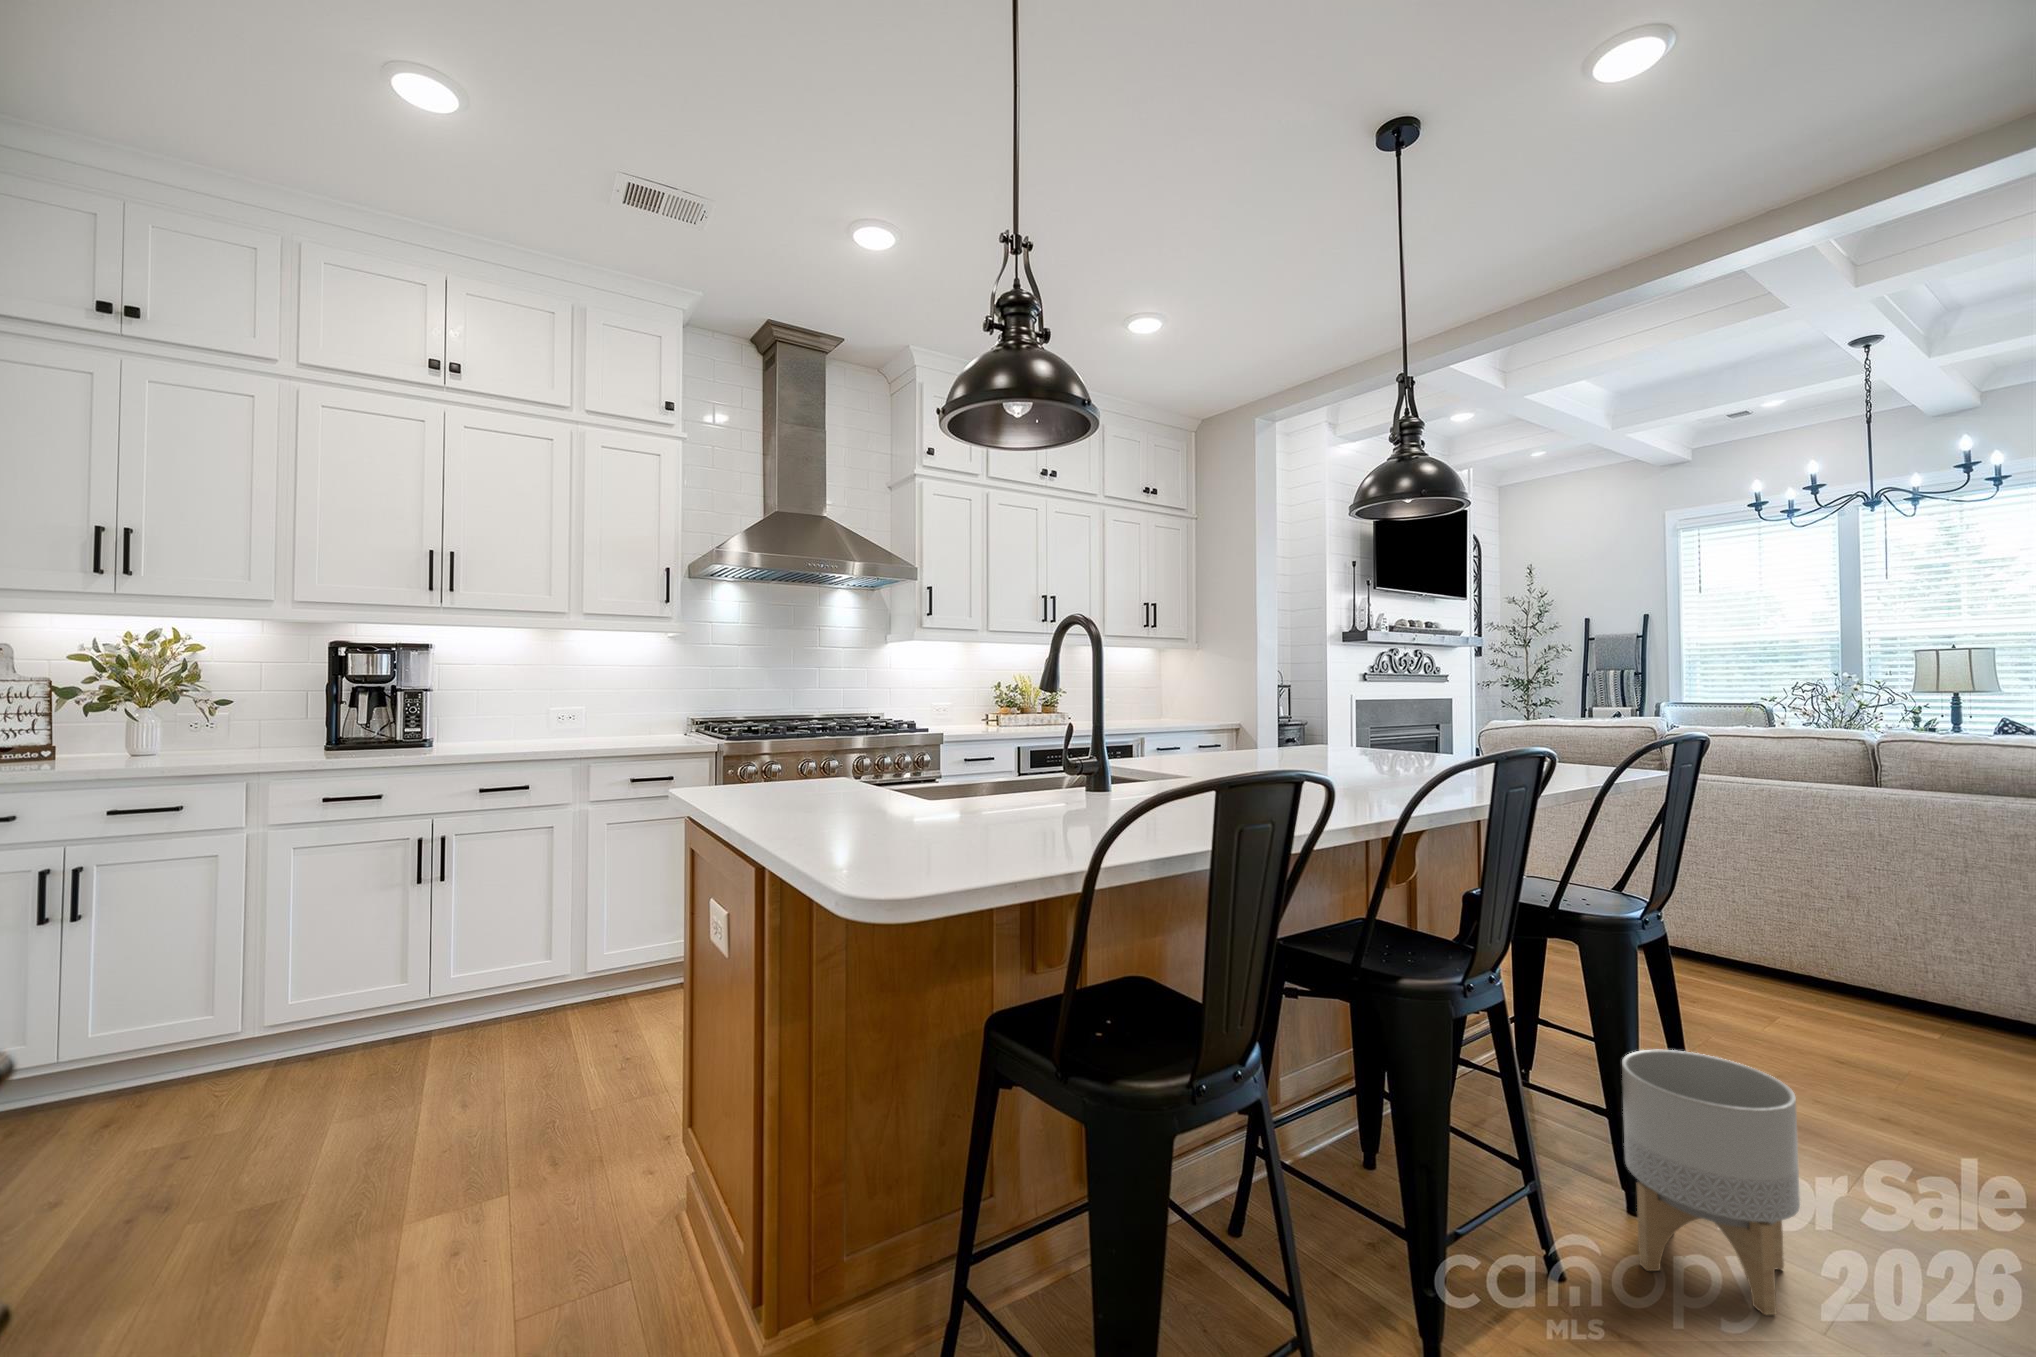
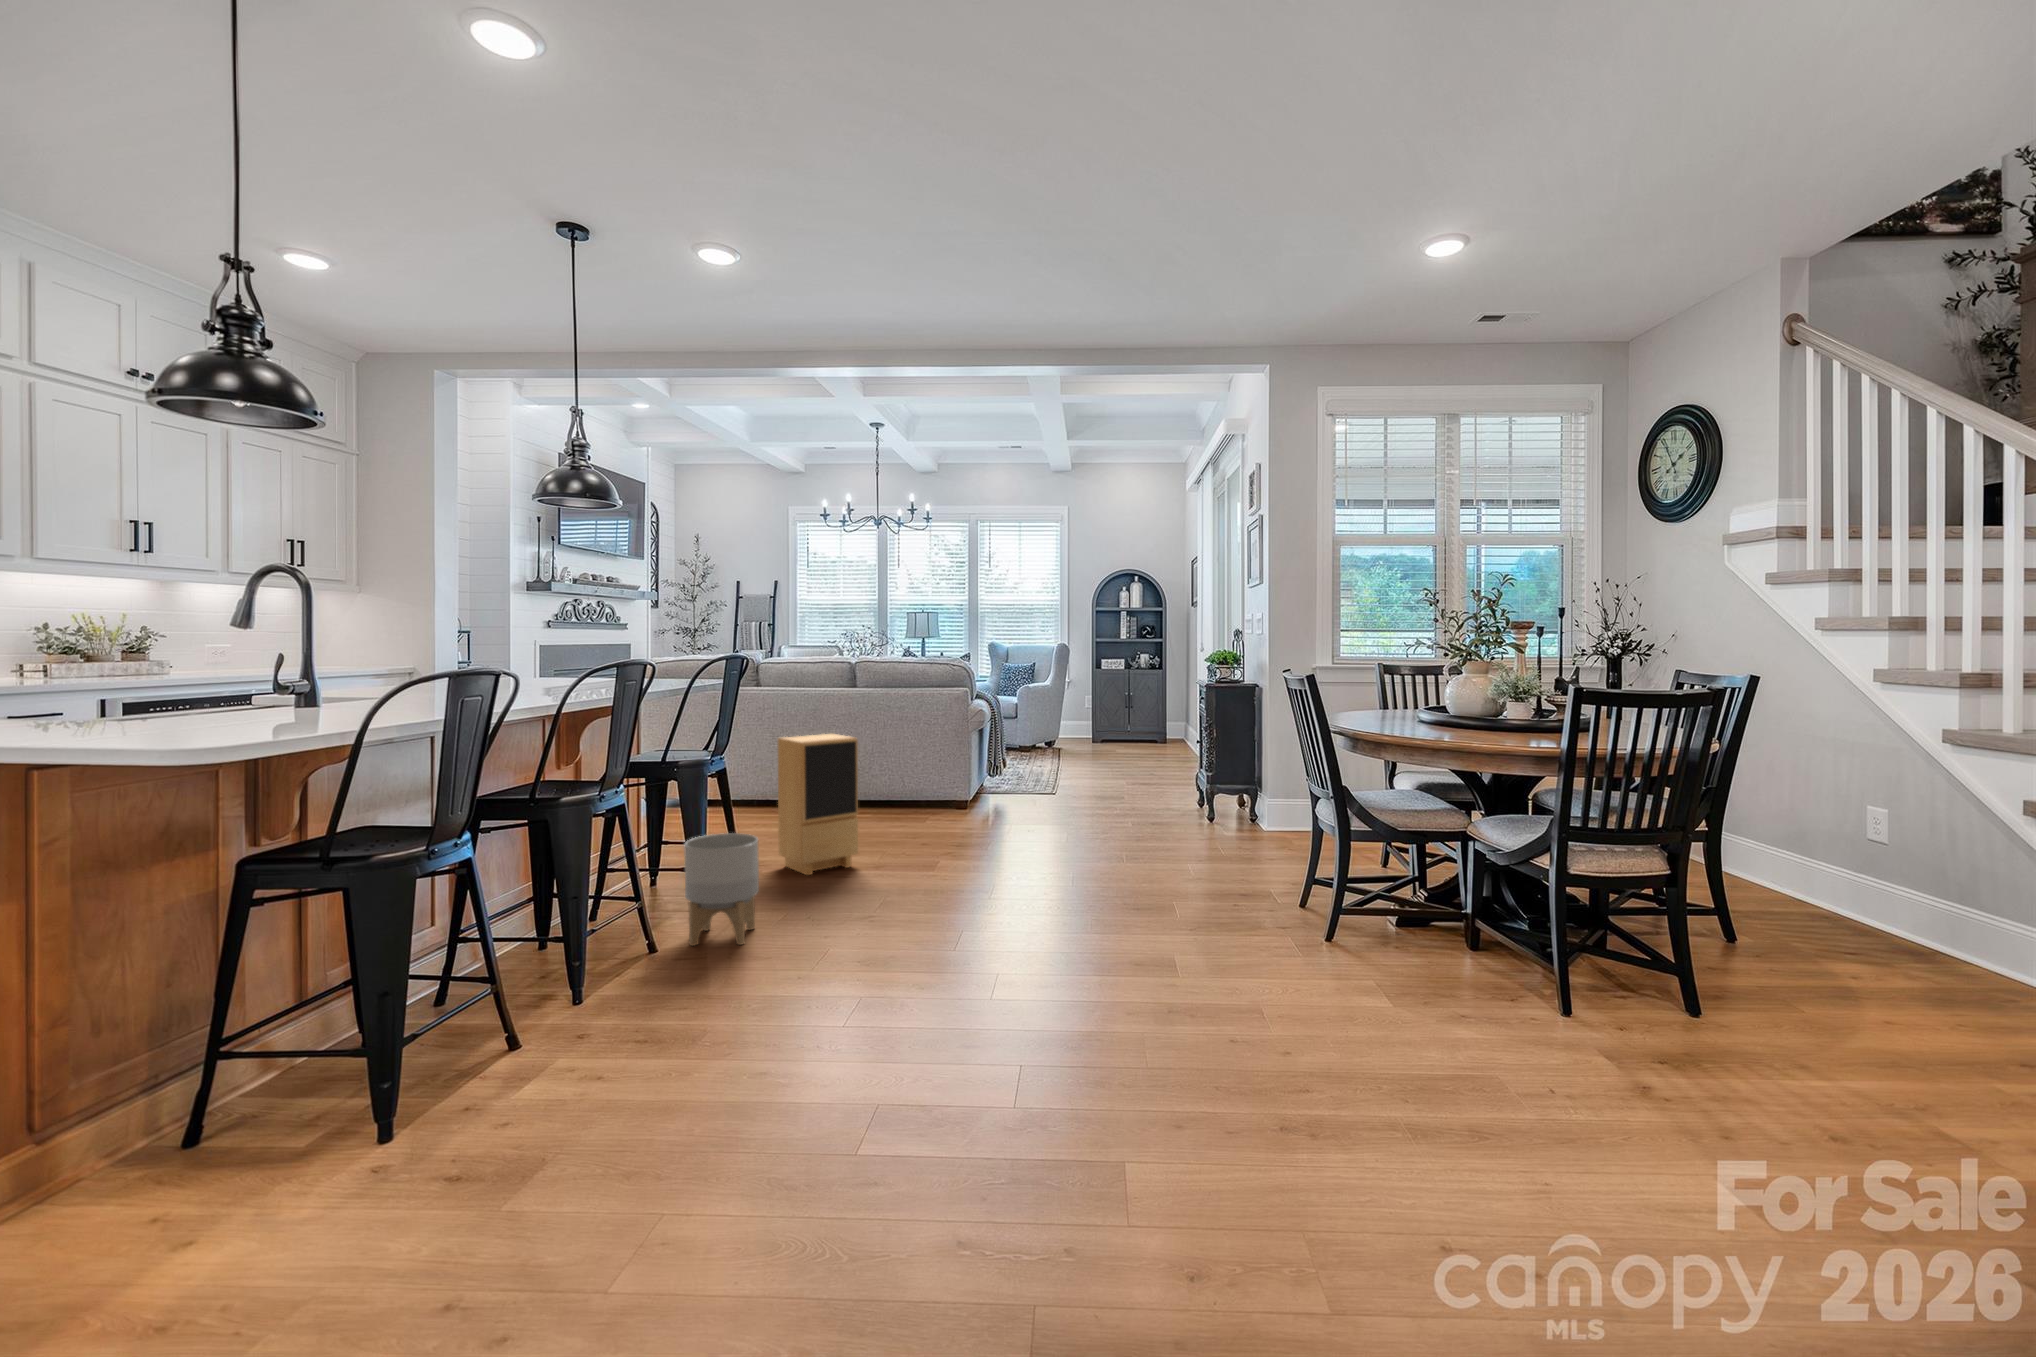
speaker: none [1759,861,1978,1140] -> present [778,734,858,875]

